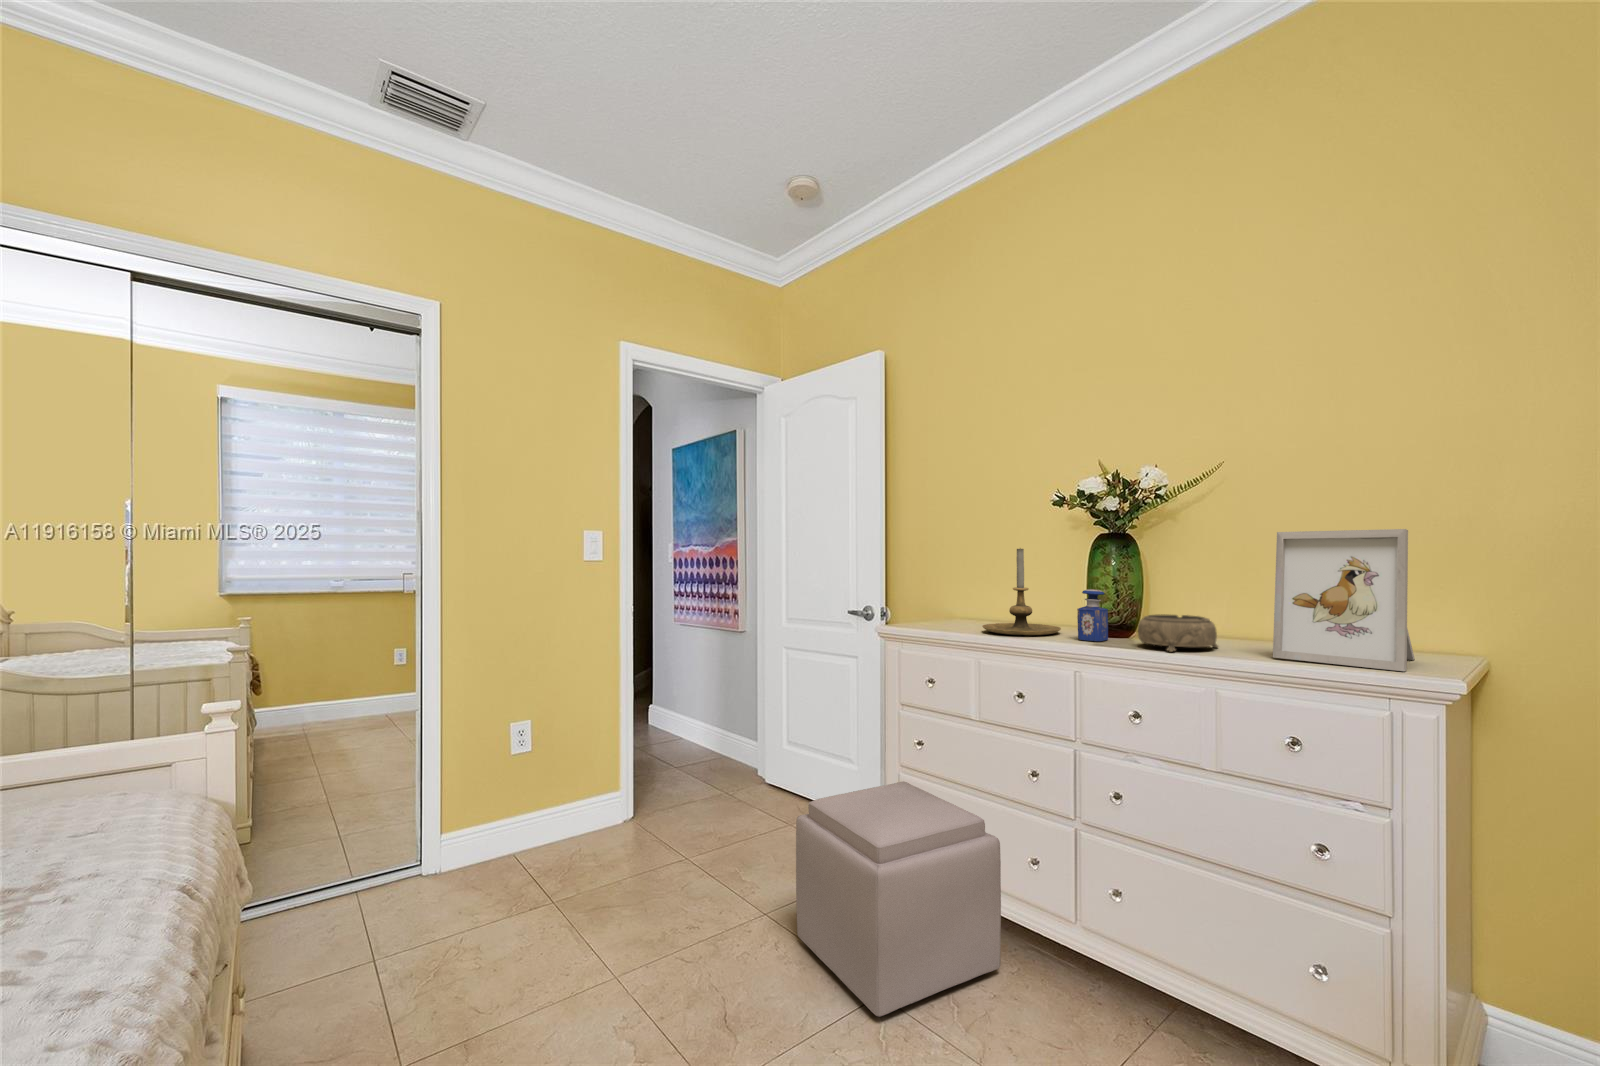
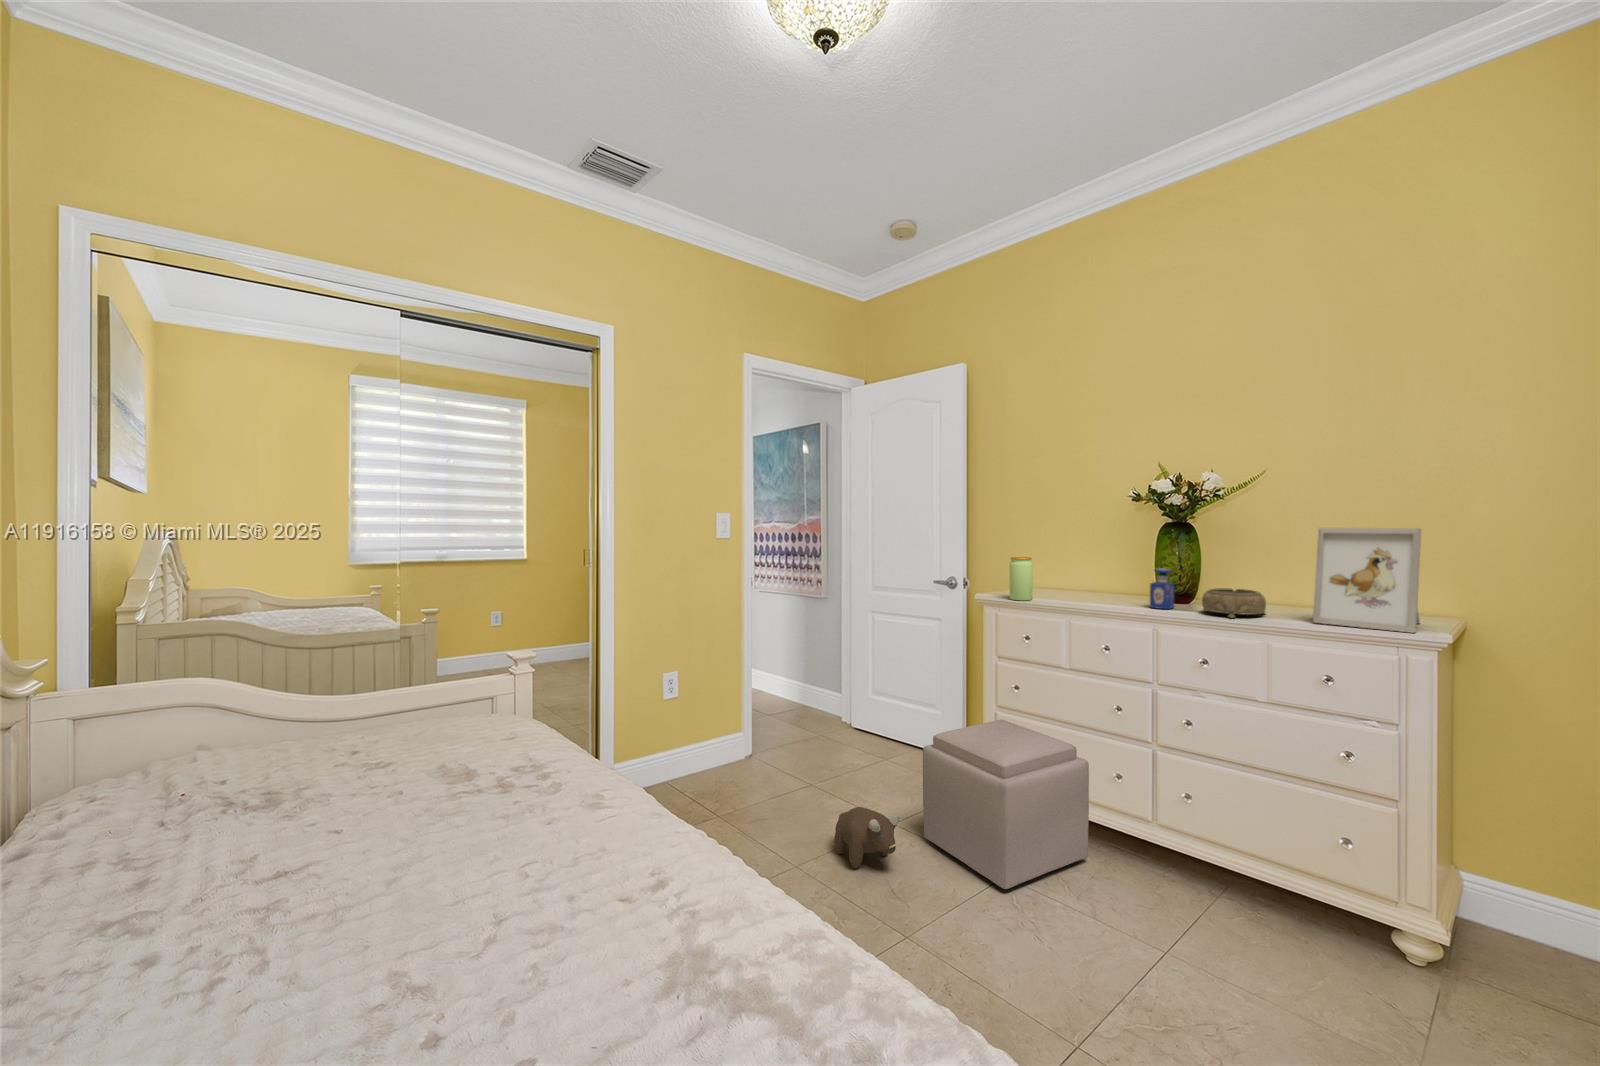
candle holder: present [982,548,1061,635] -> none [1066,533,1132,604]
jar: none [917,577,944,631] -> present [1009,557,1032,600]
plush toy: none [675,896,752,981] -> present [834,807,900,868]

